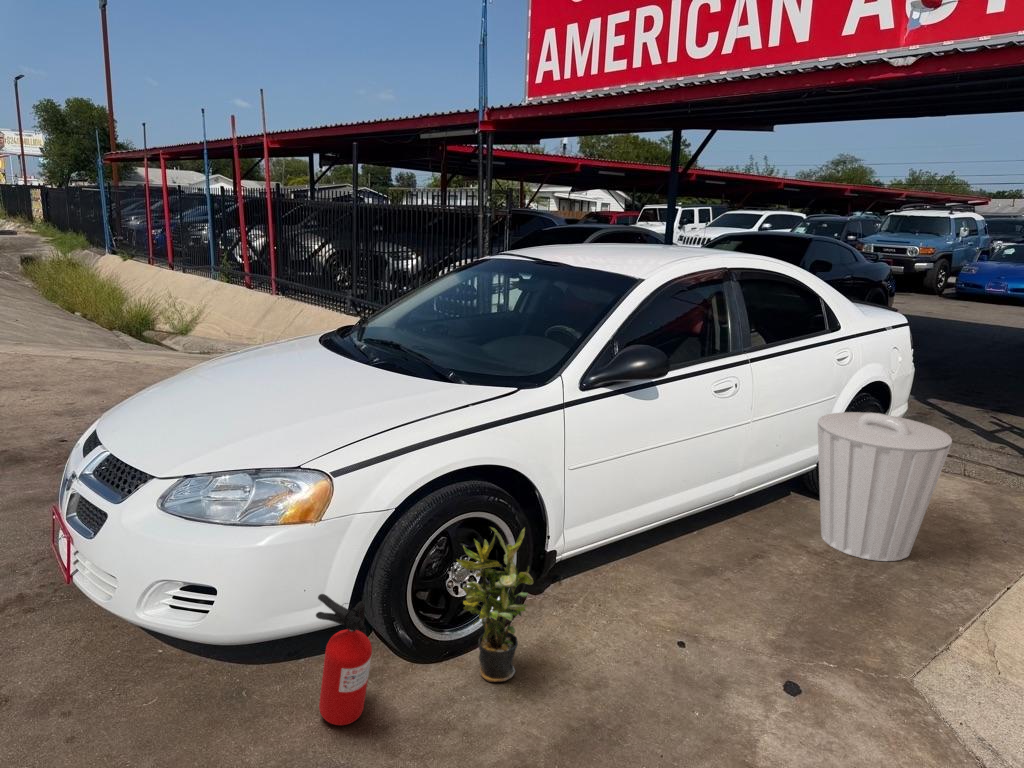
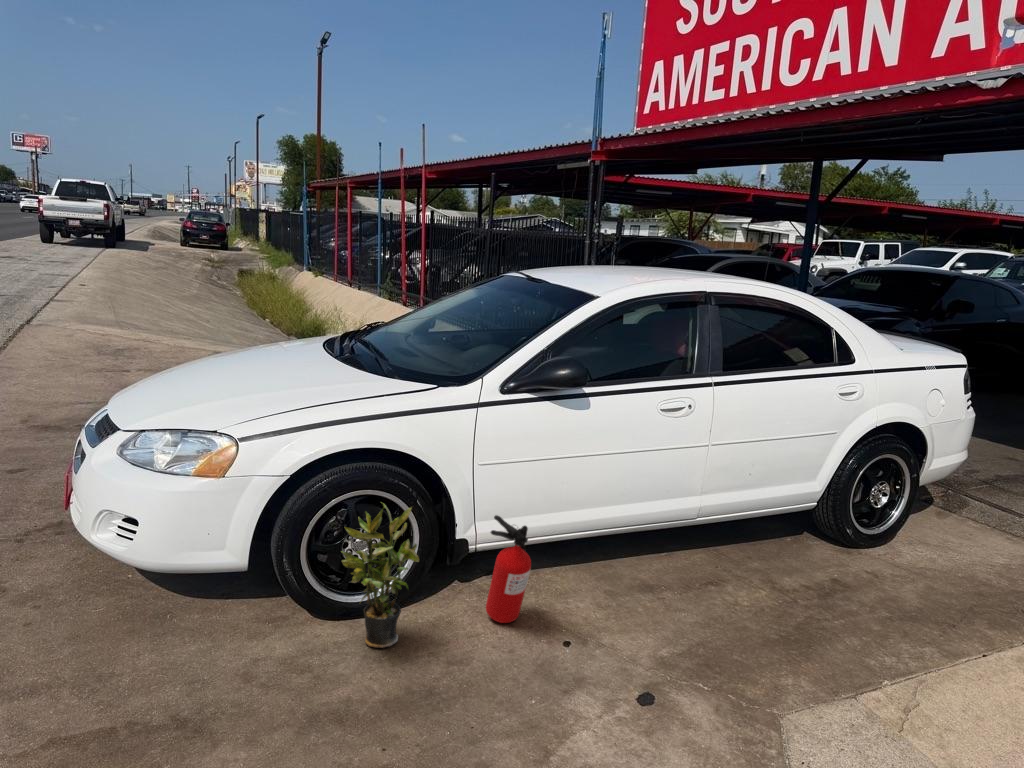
trash can: present [818,412,952,561] -> none [798,447,941,610]
fire extinguisher: present [316,594,372,725] -> present [486,515,531,623]

